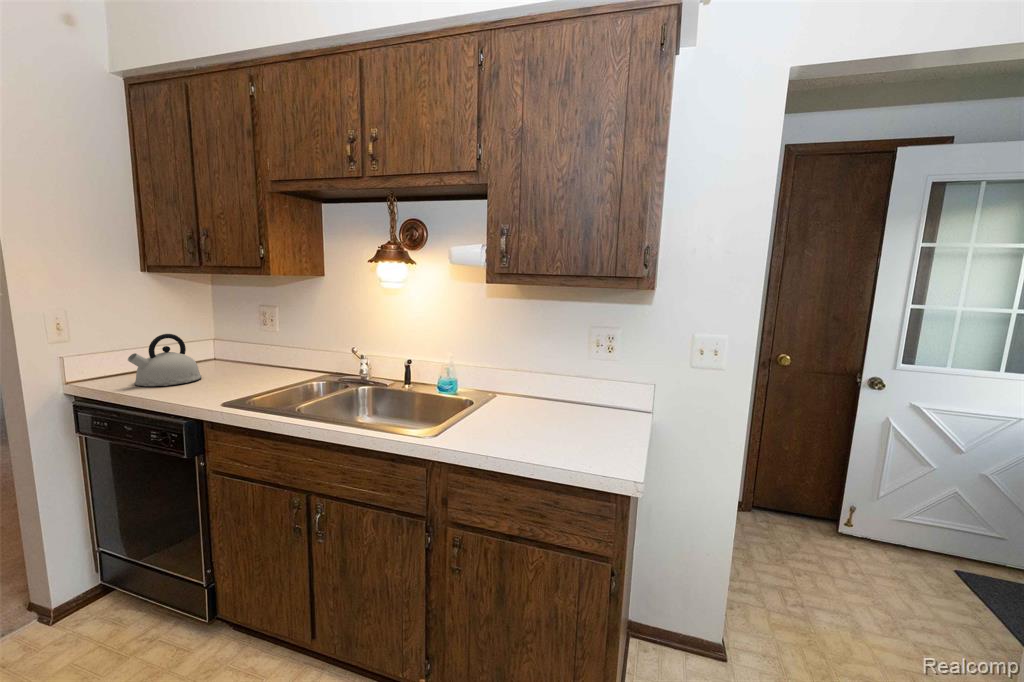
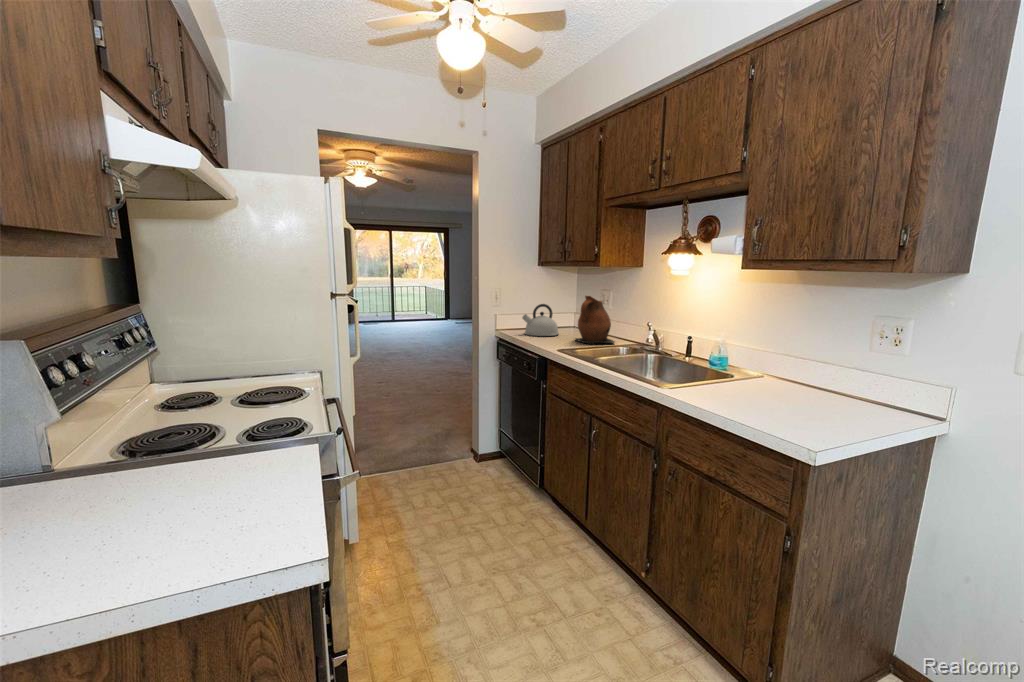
ceramic pitcher: none [233,318,301,386] -> present [576,296,615,343]

